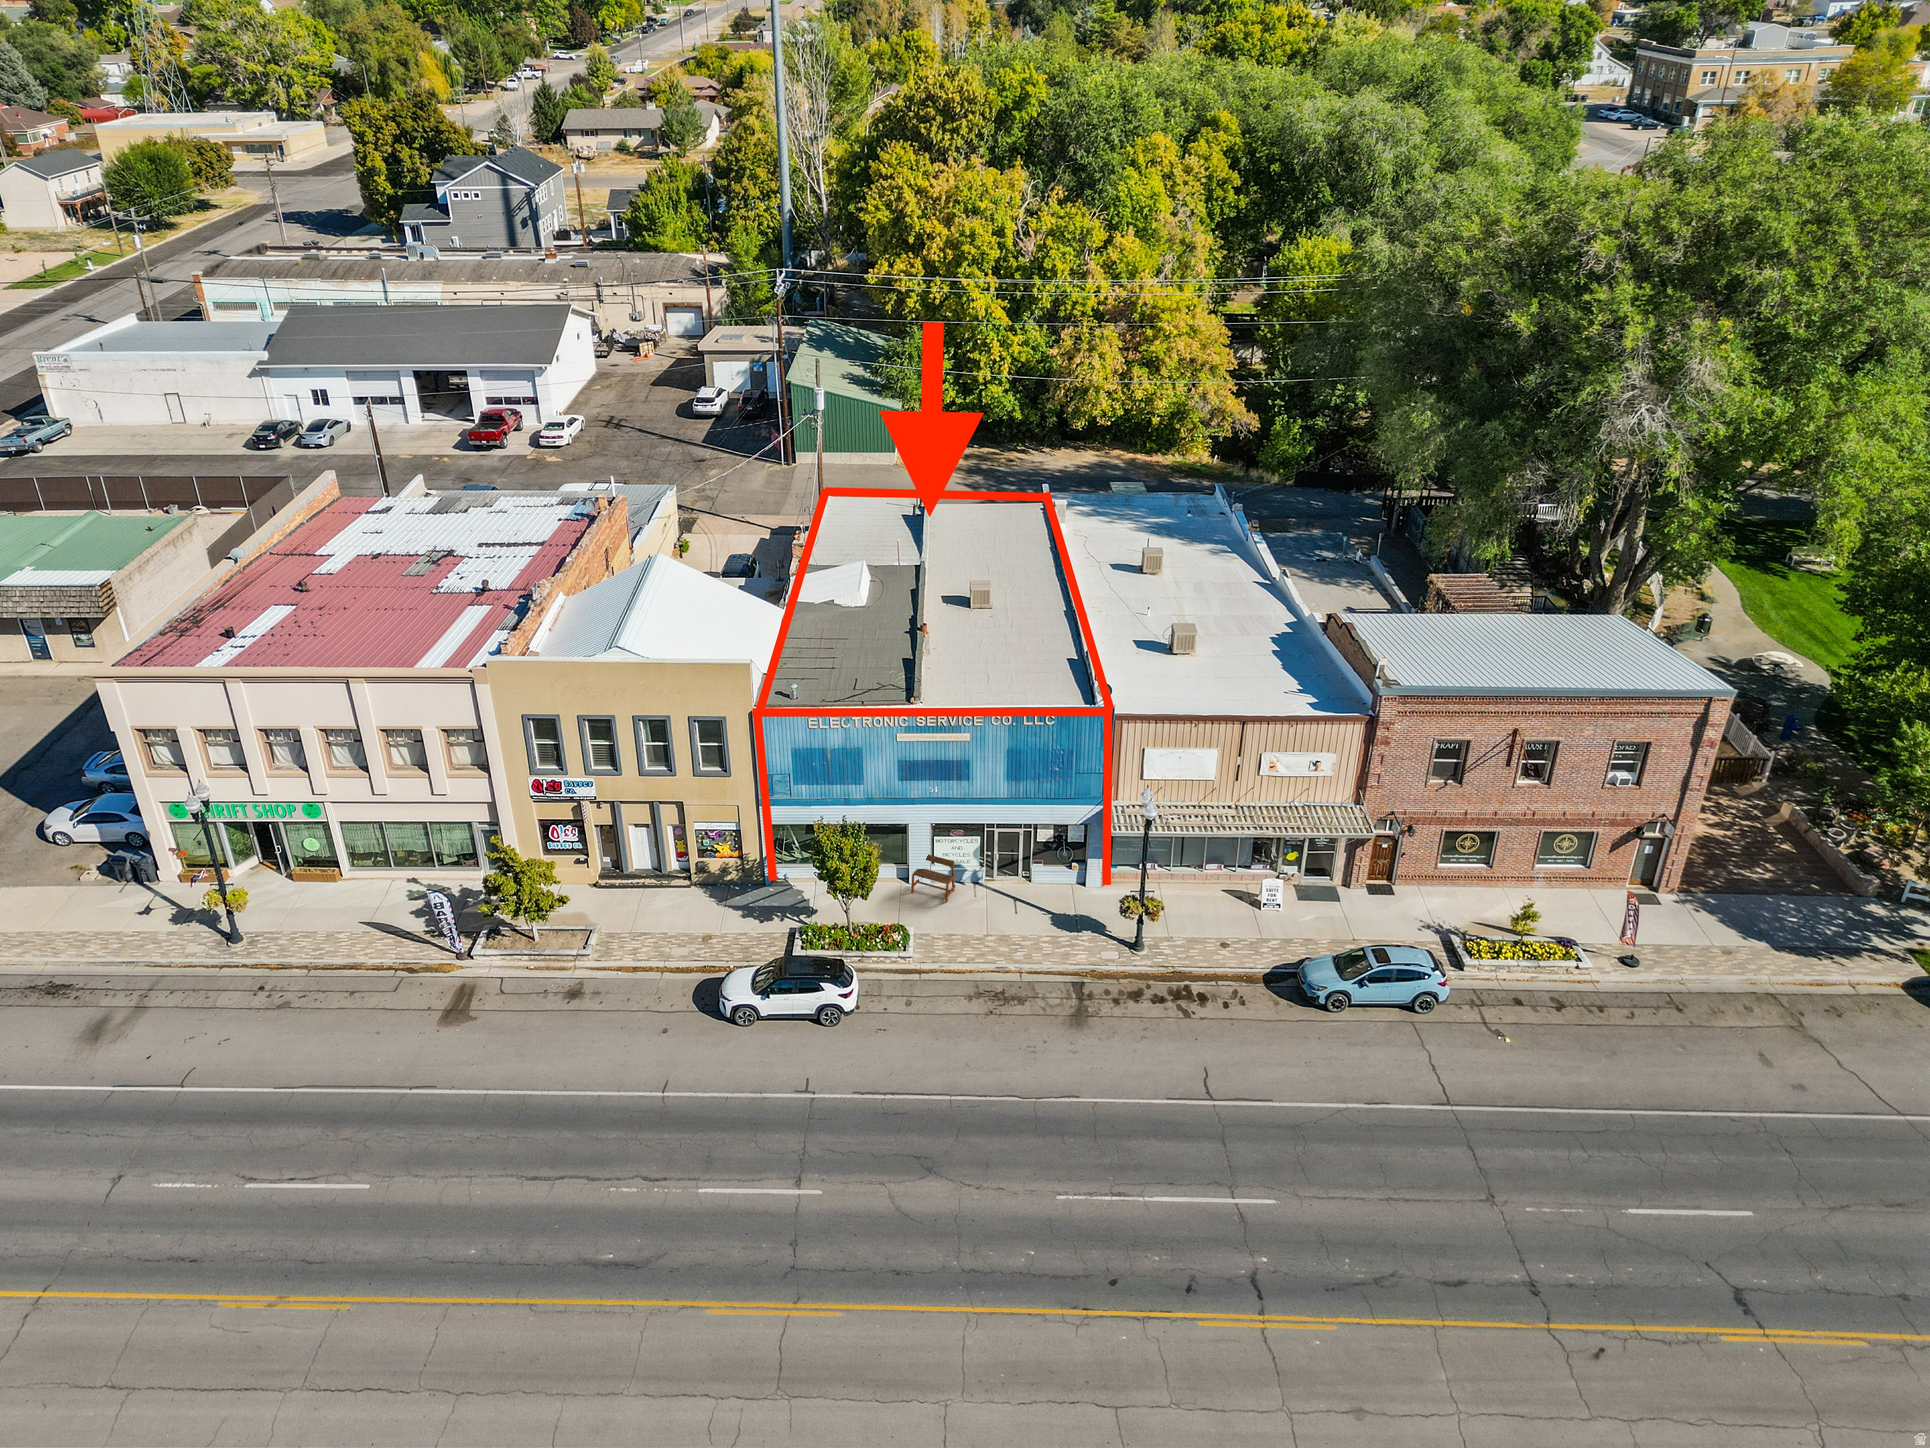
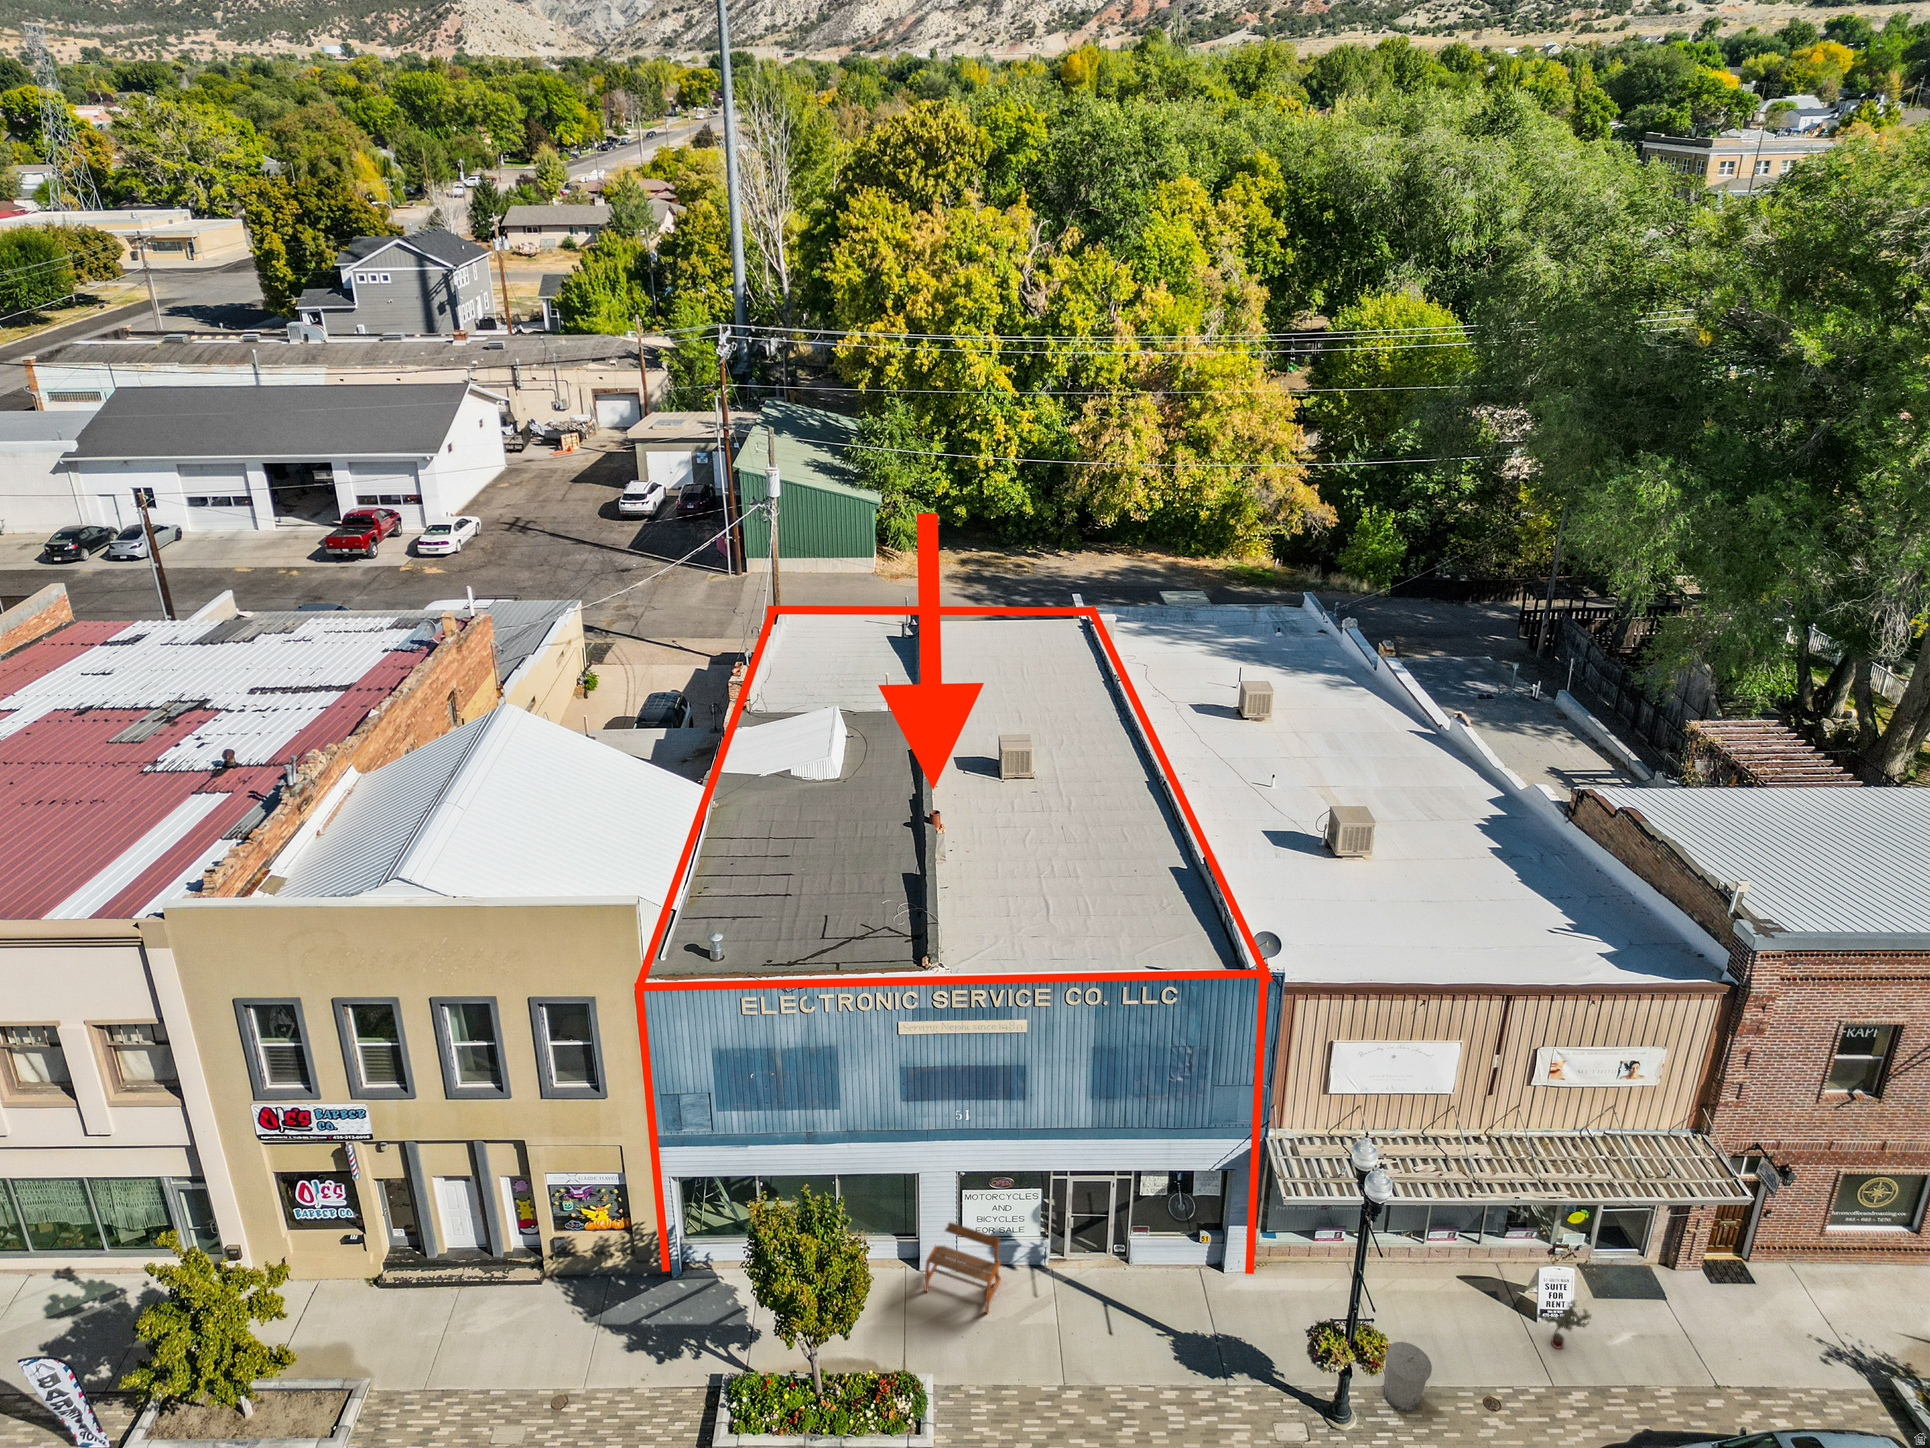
potted tree: none [1256,891,1284,921] -> present [1537,1300,1591,1348]
trash can: none [1163,909,1188,944] -> present [1383,1342,1432,1412]

